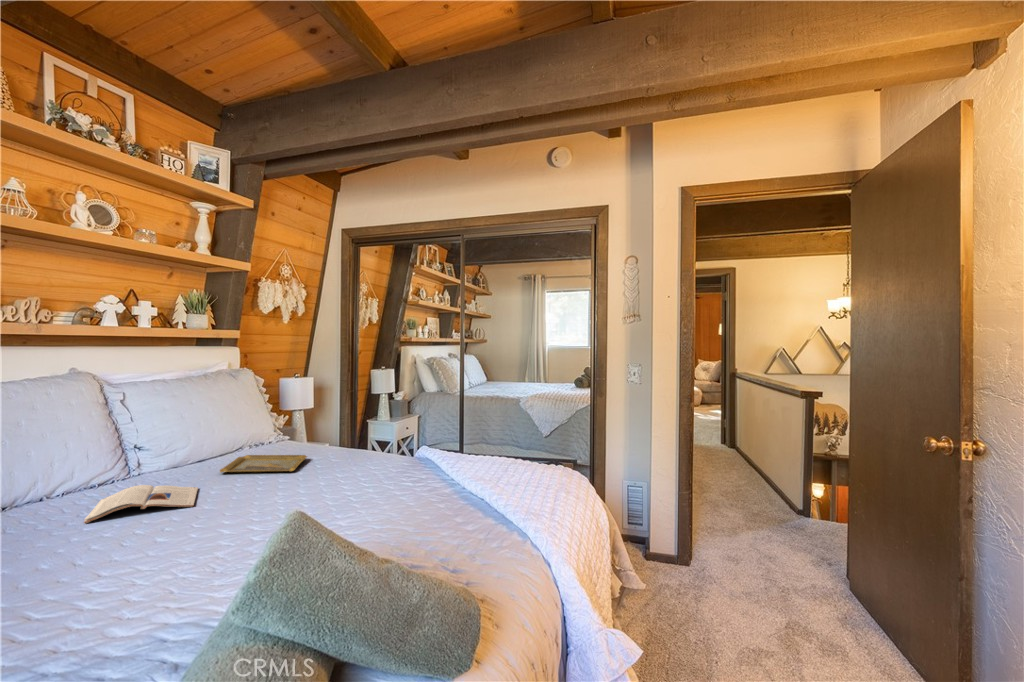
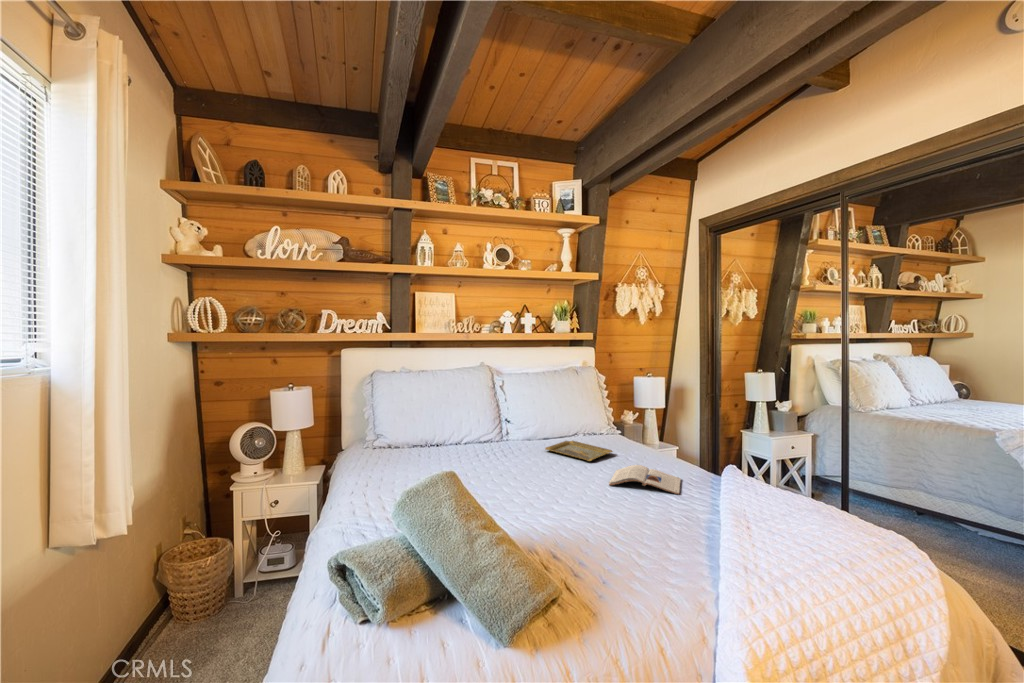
magazine: present [84,485,198,523] -> present [609,465,681,494]

